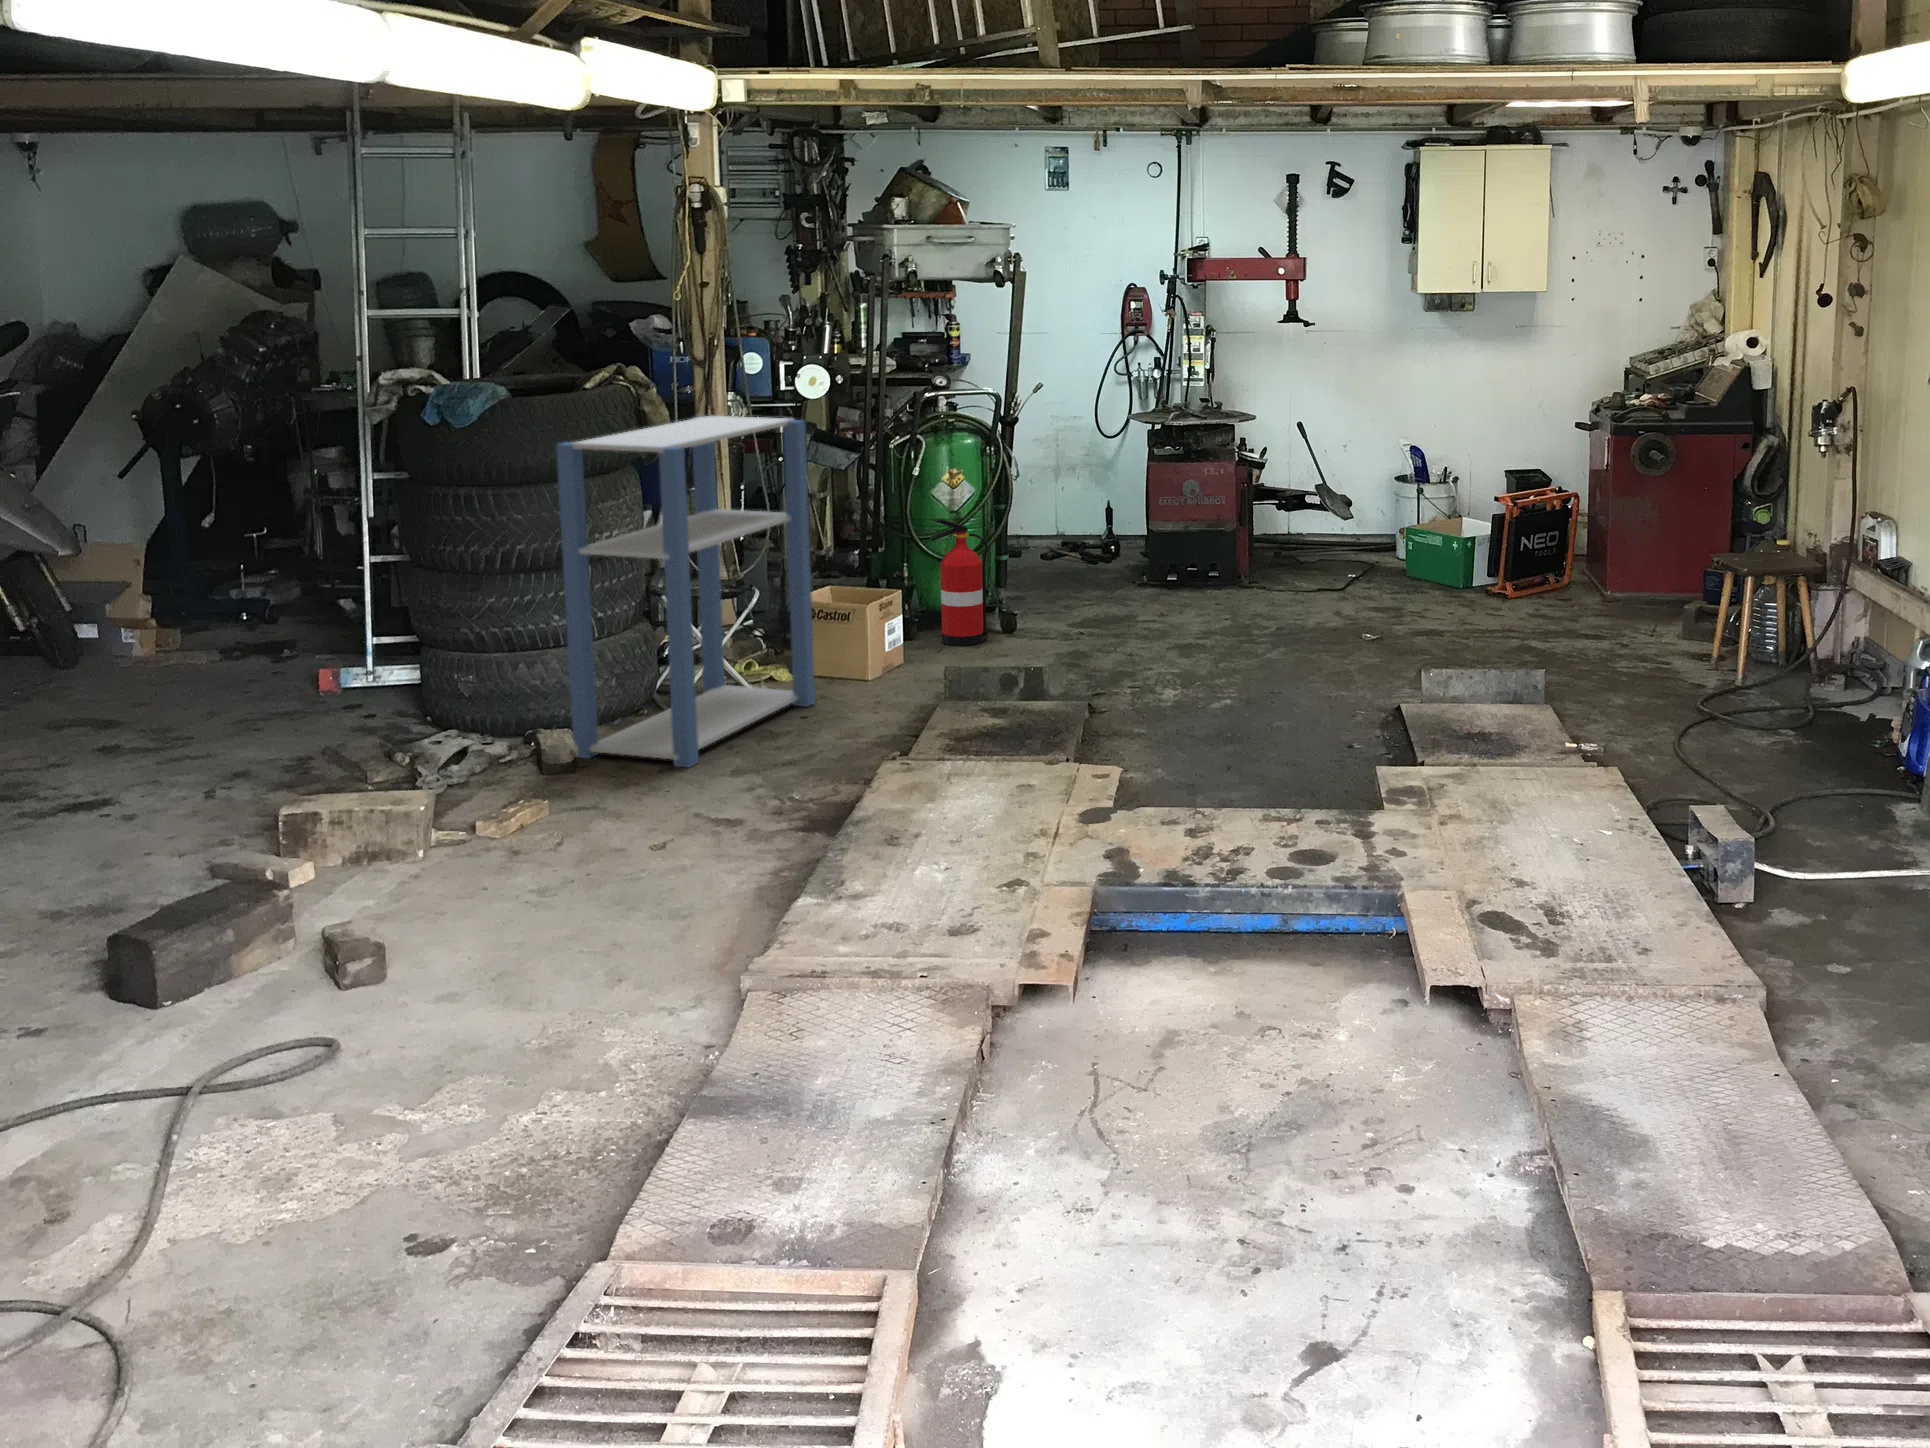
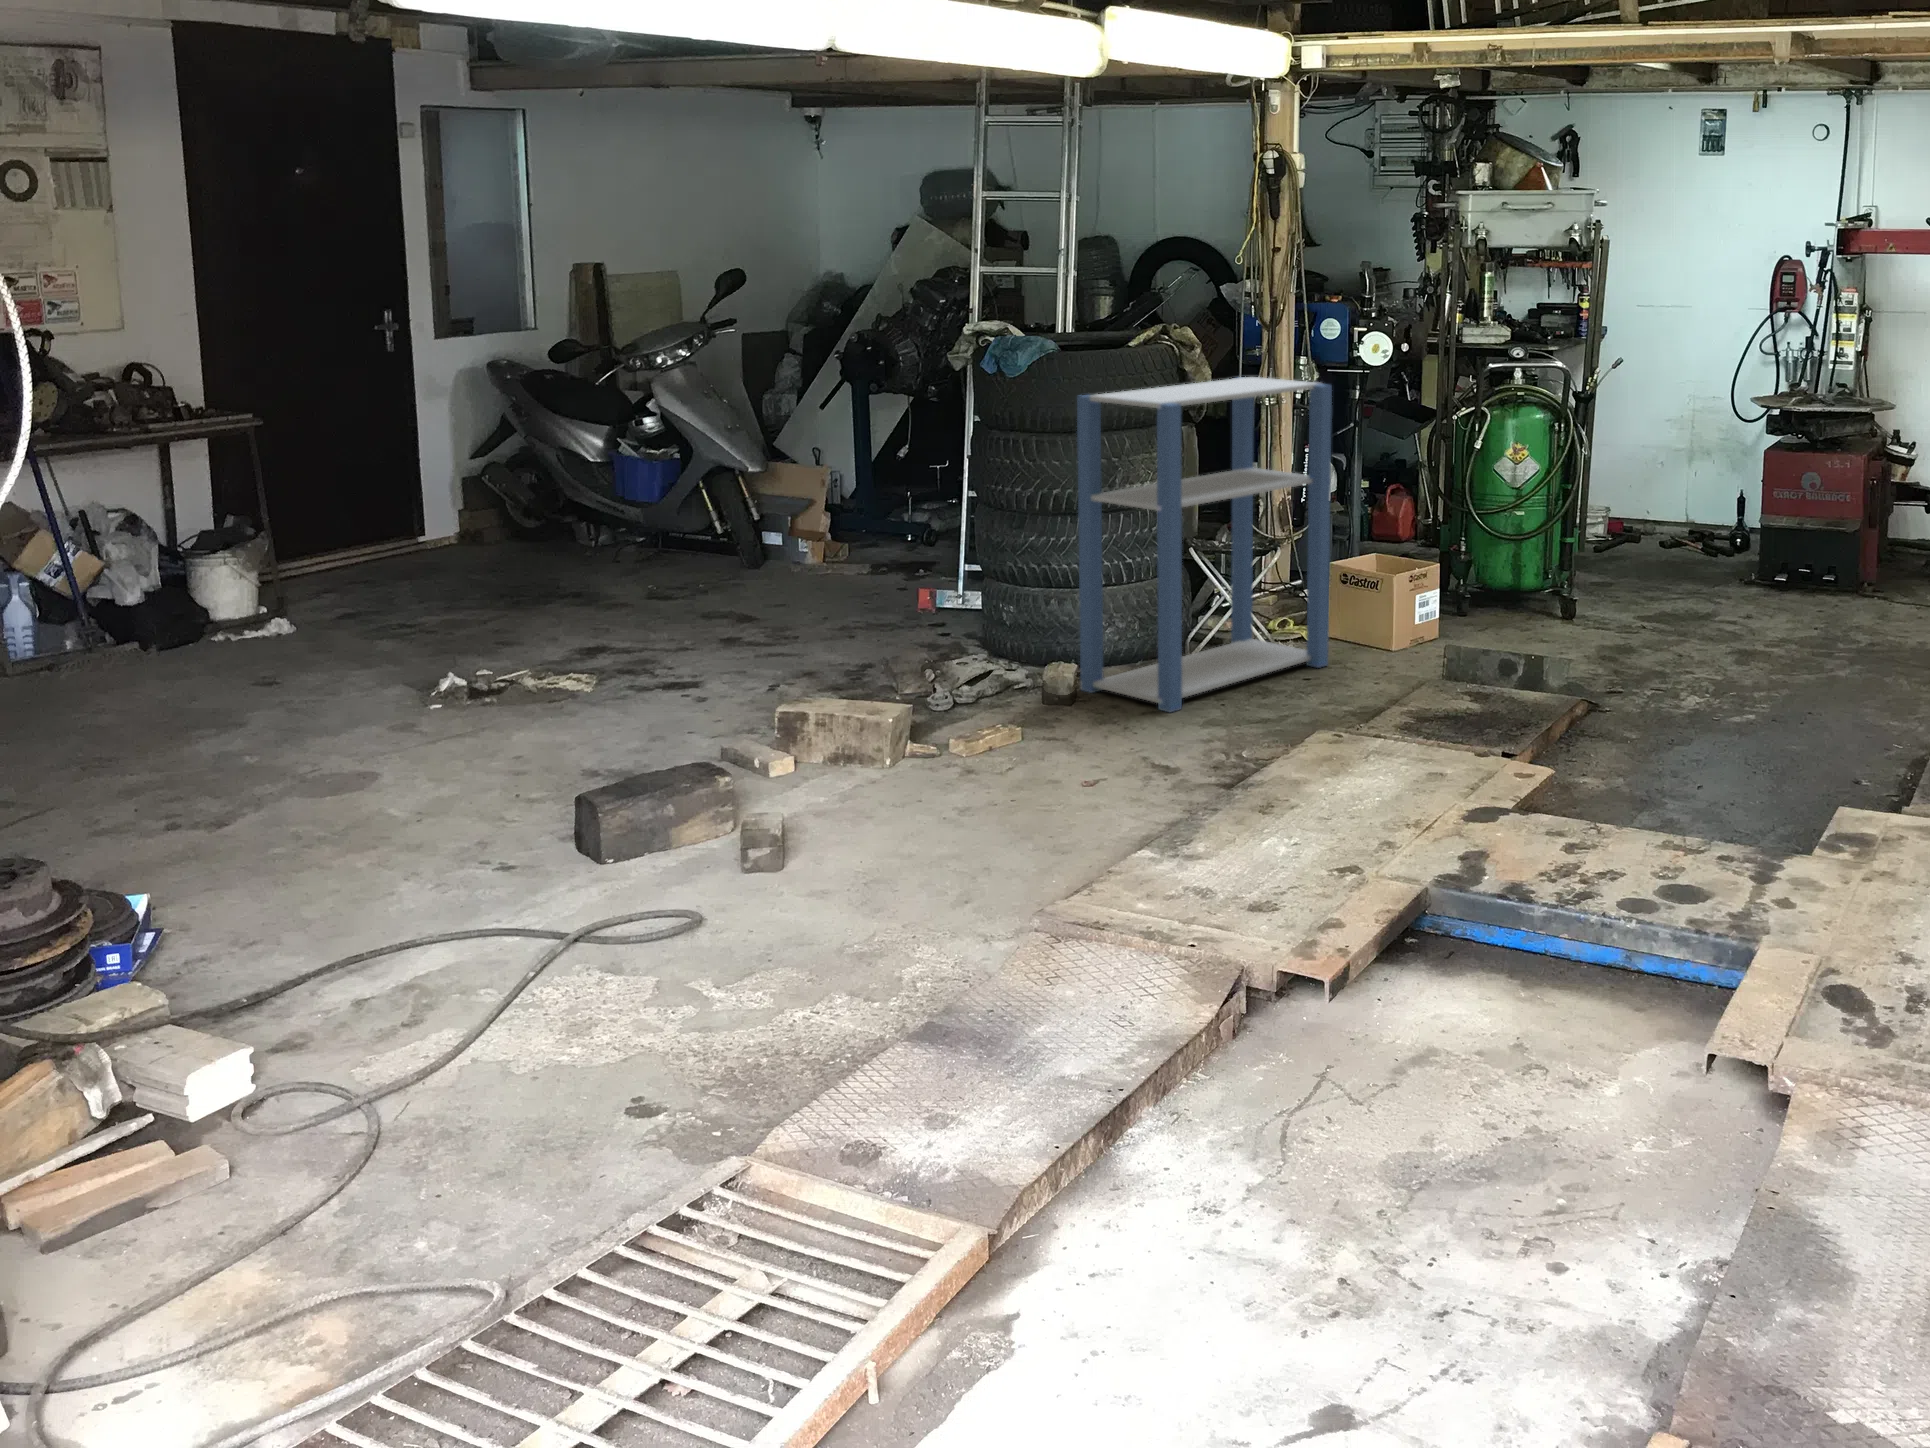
fire extinguisher: present [930,519,988,646] -> none [1488,493,1547,625]

